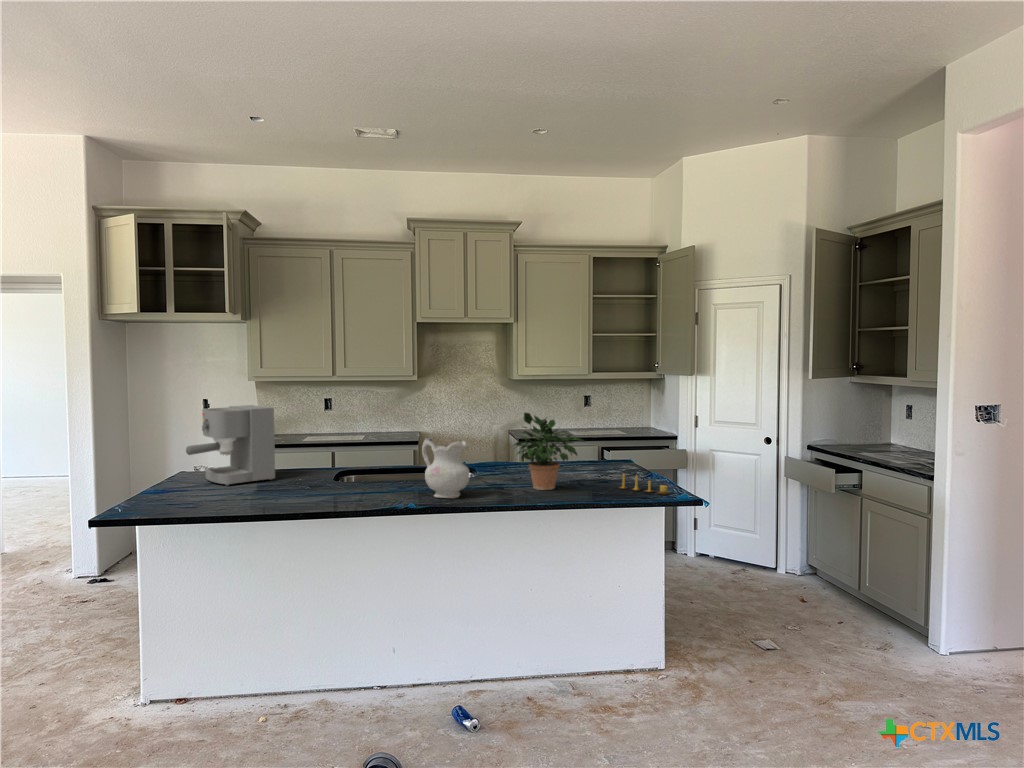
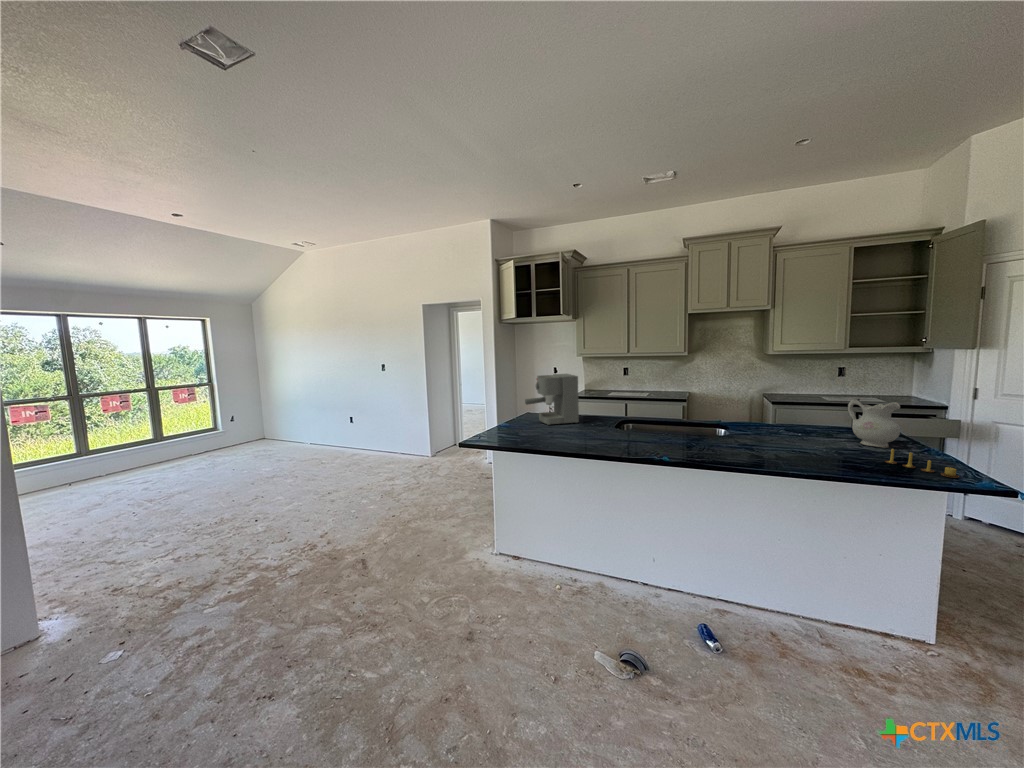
potted plant: present [513,413,585,490] -> none [761,386,849,455]
ceramic pitcher: present [422,438,470,498] -> present [848,398,900,448]

